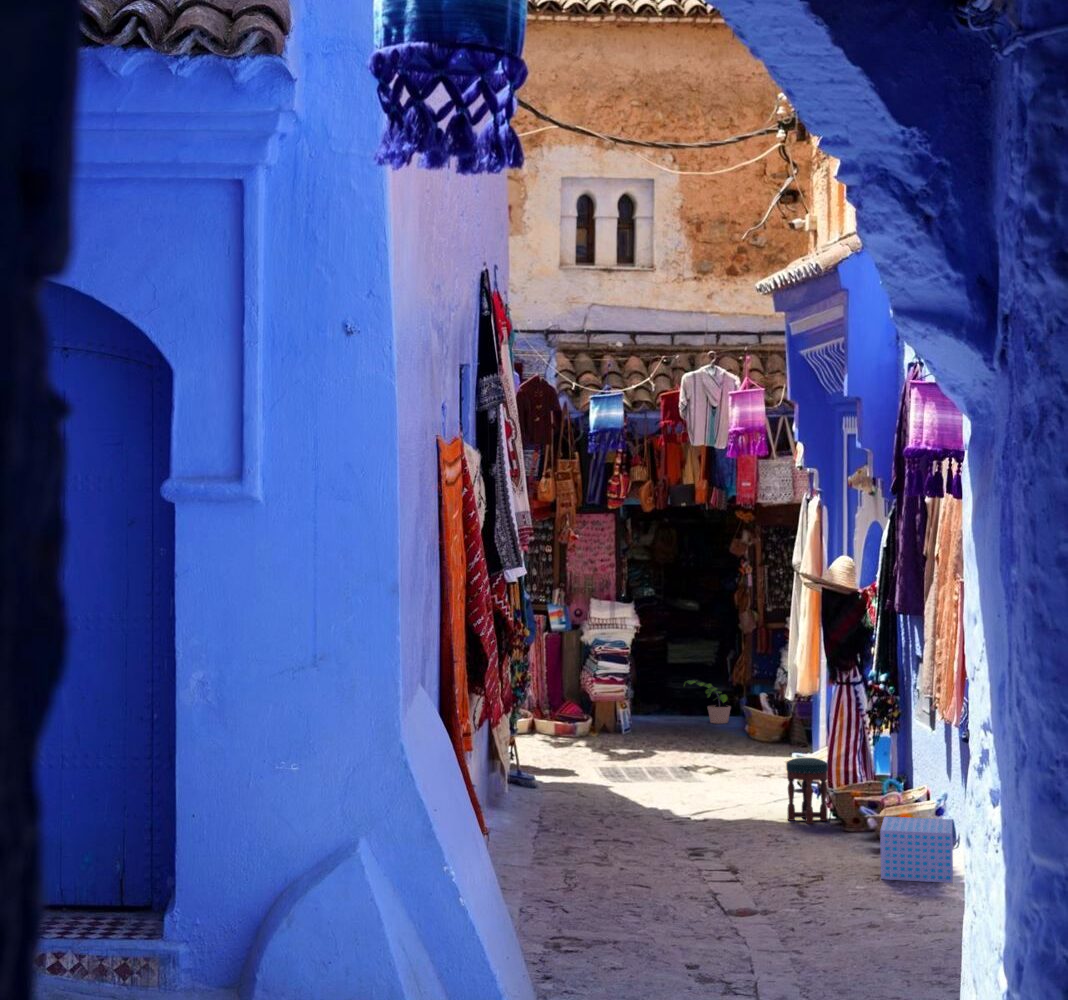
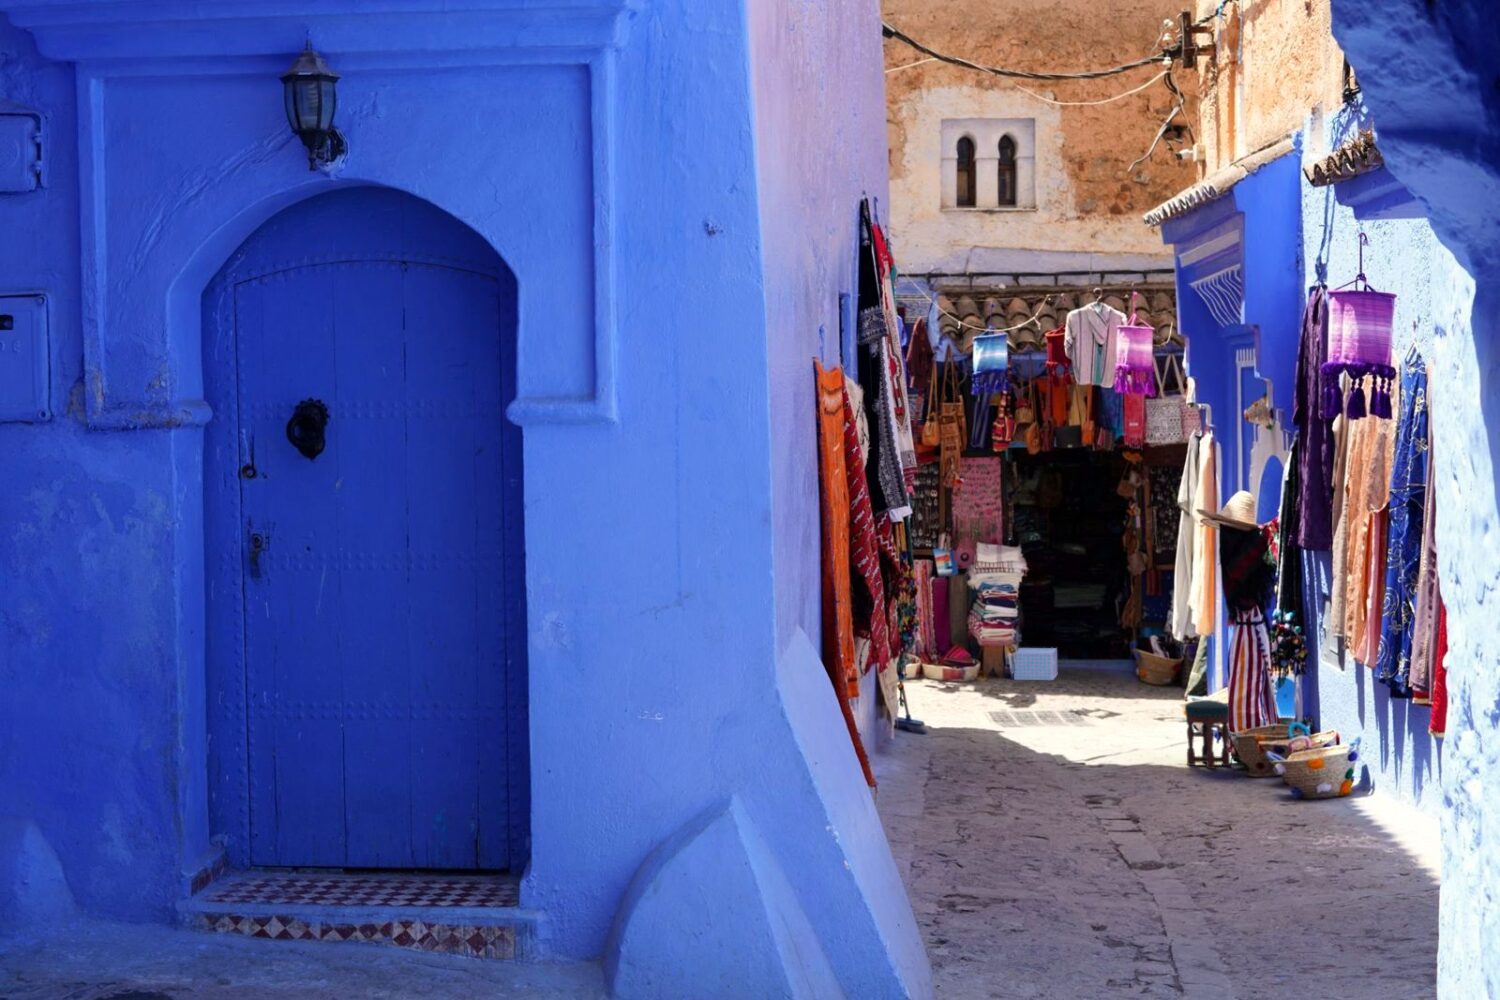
potted plant: present [684,680,731,724] -> none [1072,621,1121,664]
storage box: present [880,817,953,883] -> present [1014,648,1057,680]

